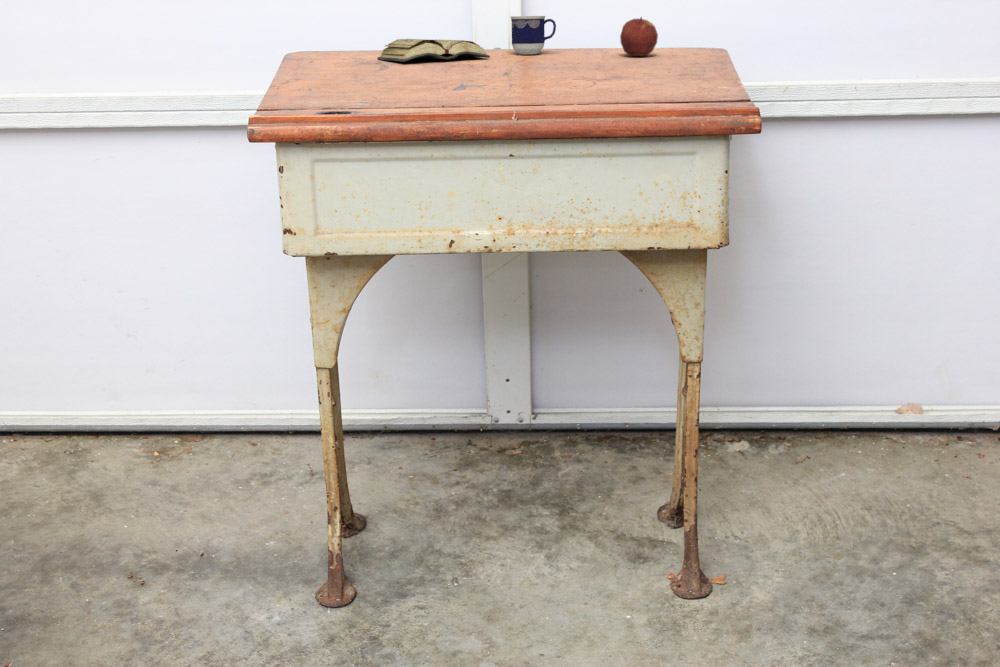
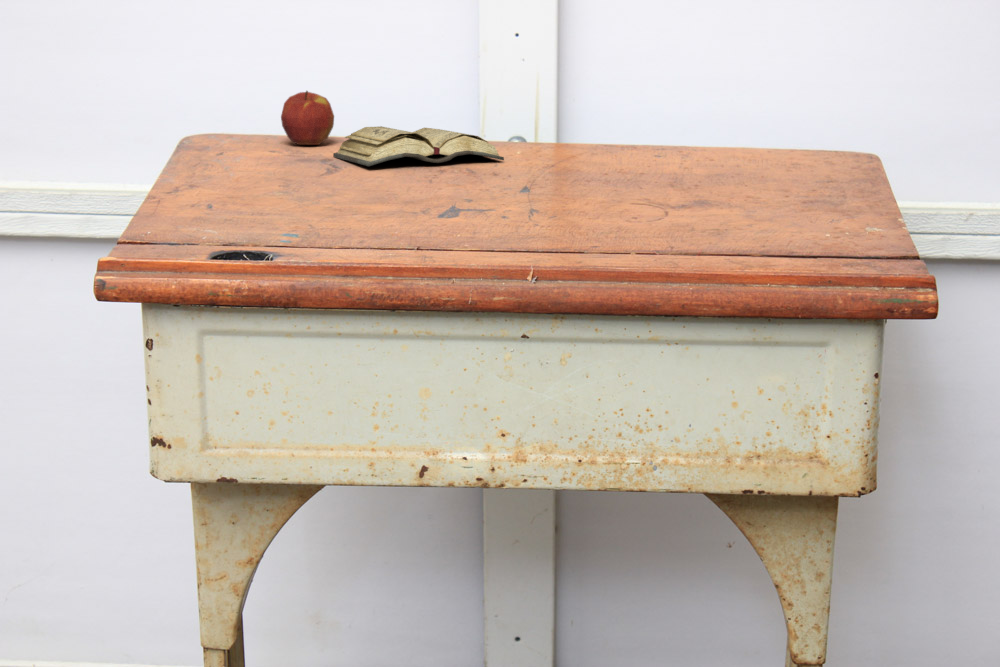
cup: present [511,16,556,54] -> none [539,96,607,154]
apple: present [620,17,658,56] -> present [281,91,334,145]

